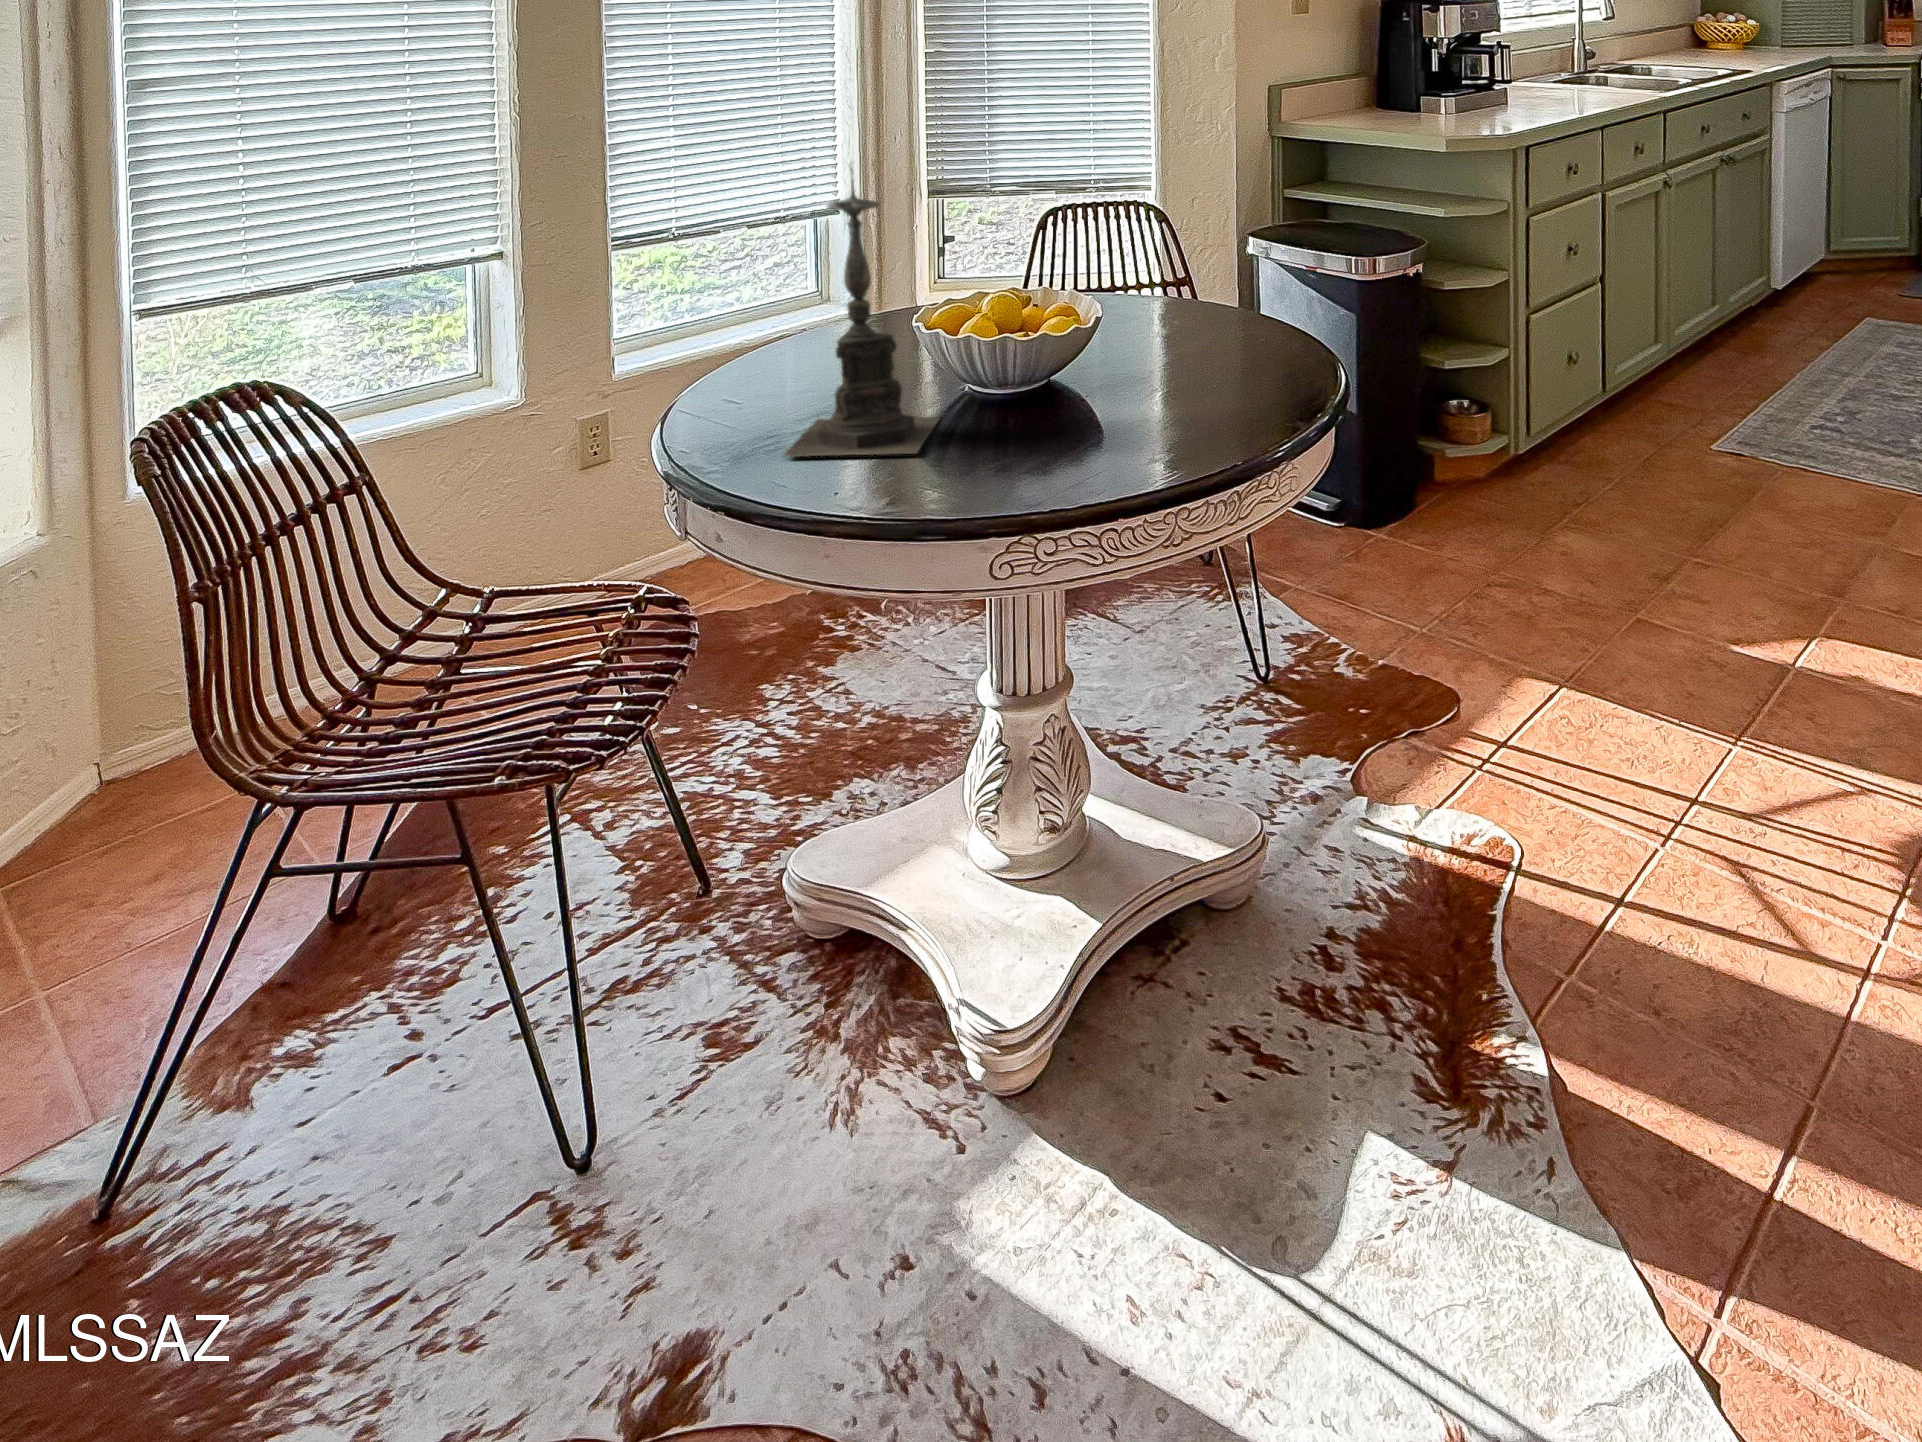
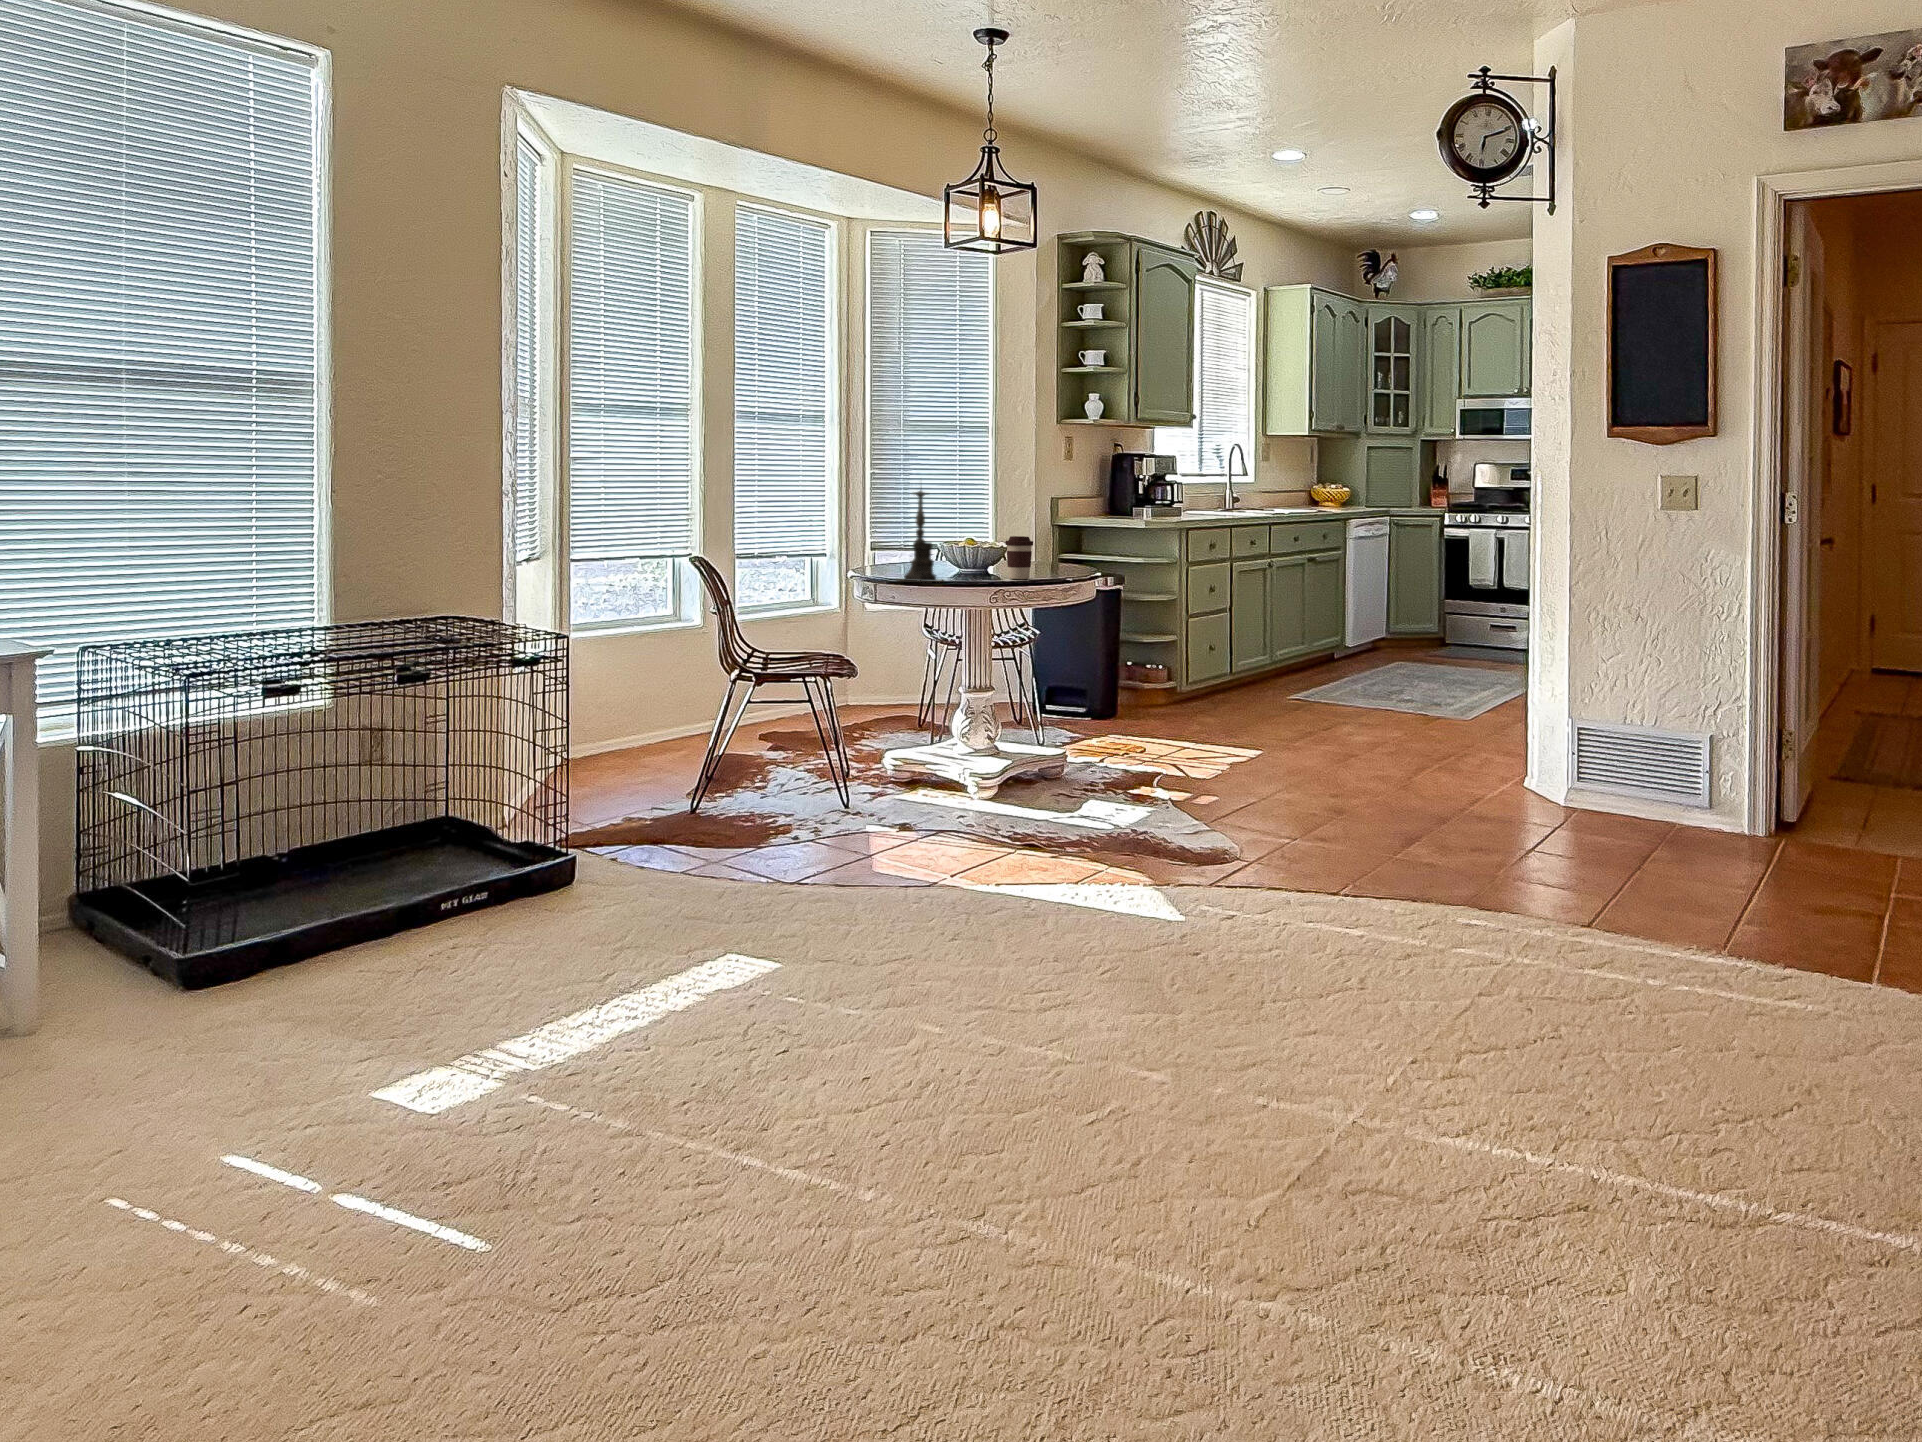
coffee cup: none [1106,289,1180,407] -> present [1005,536,1033,579]

